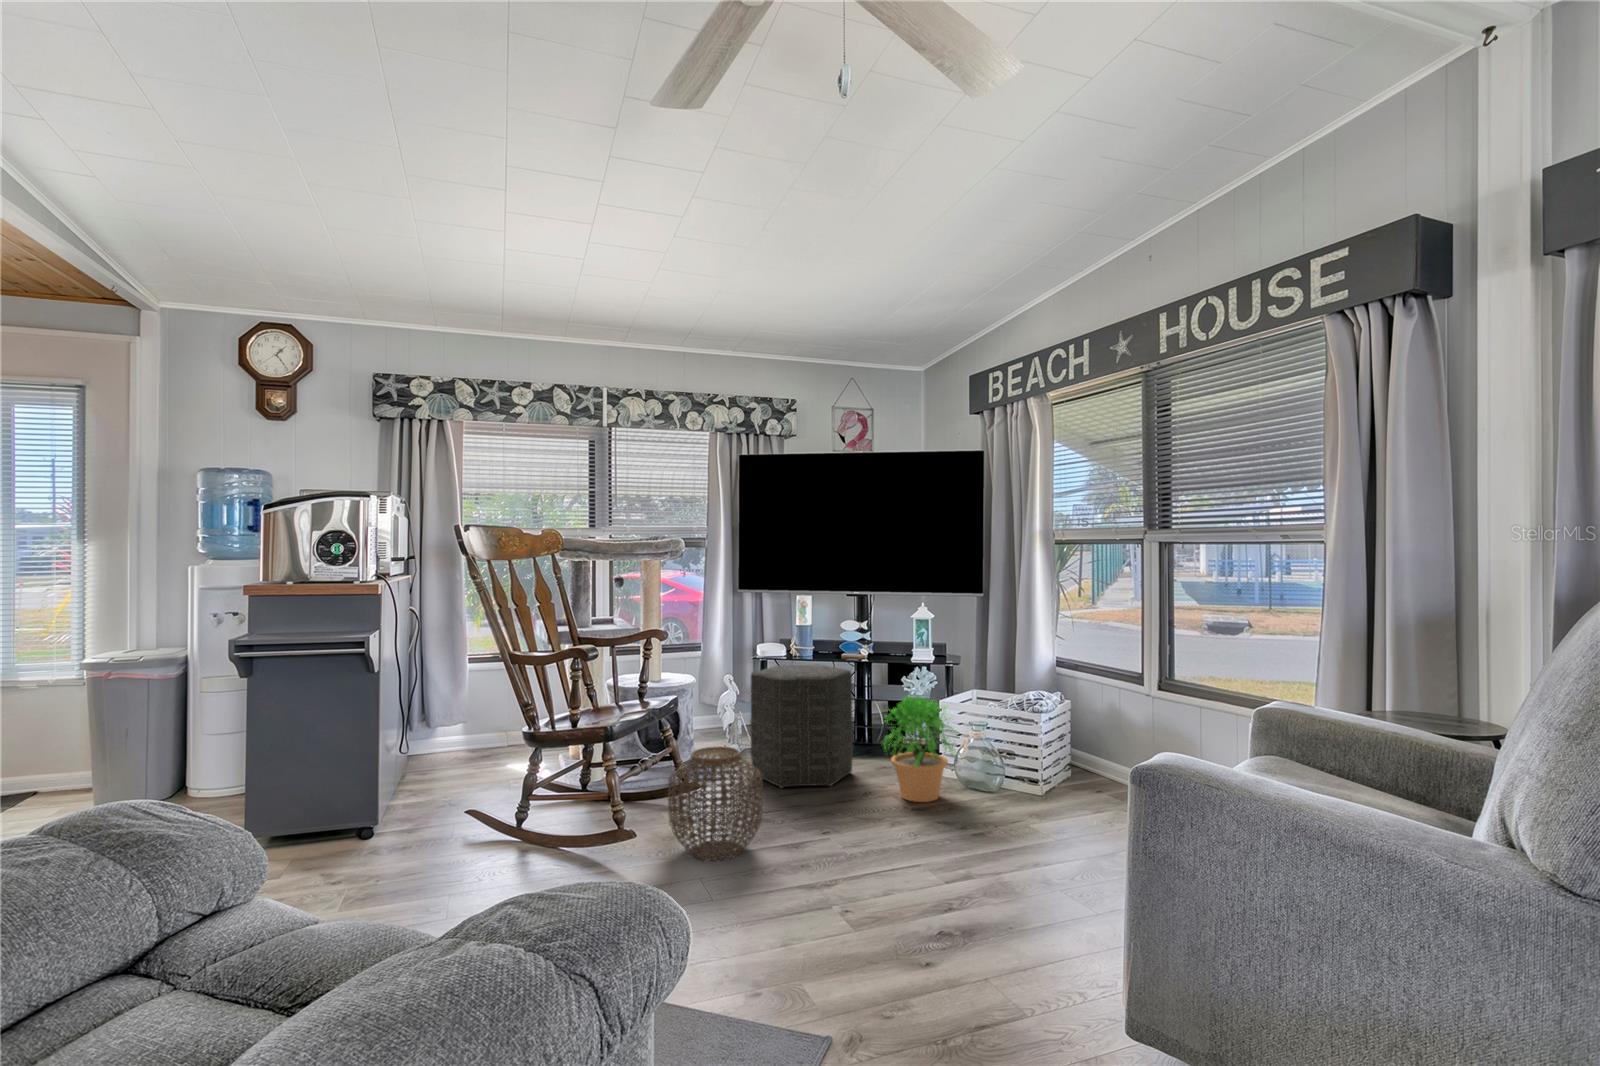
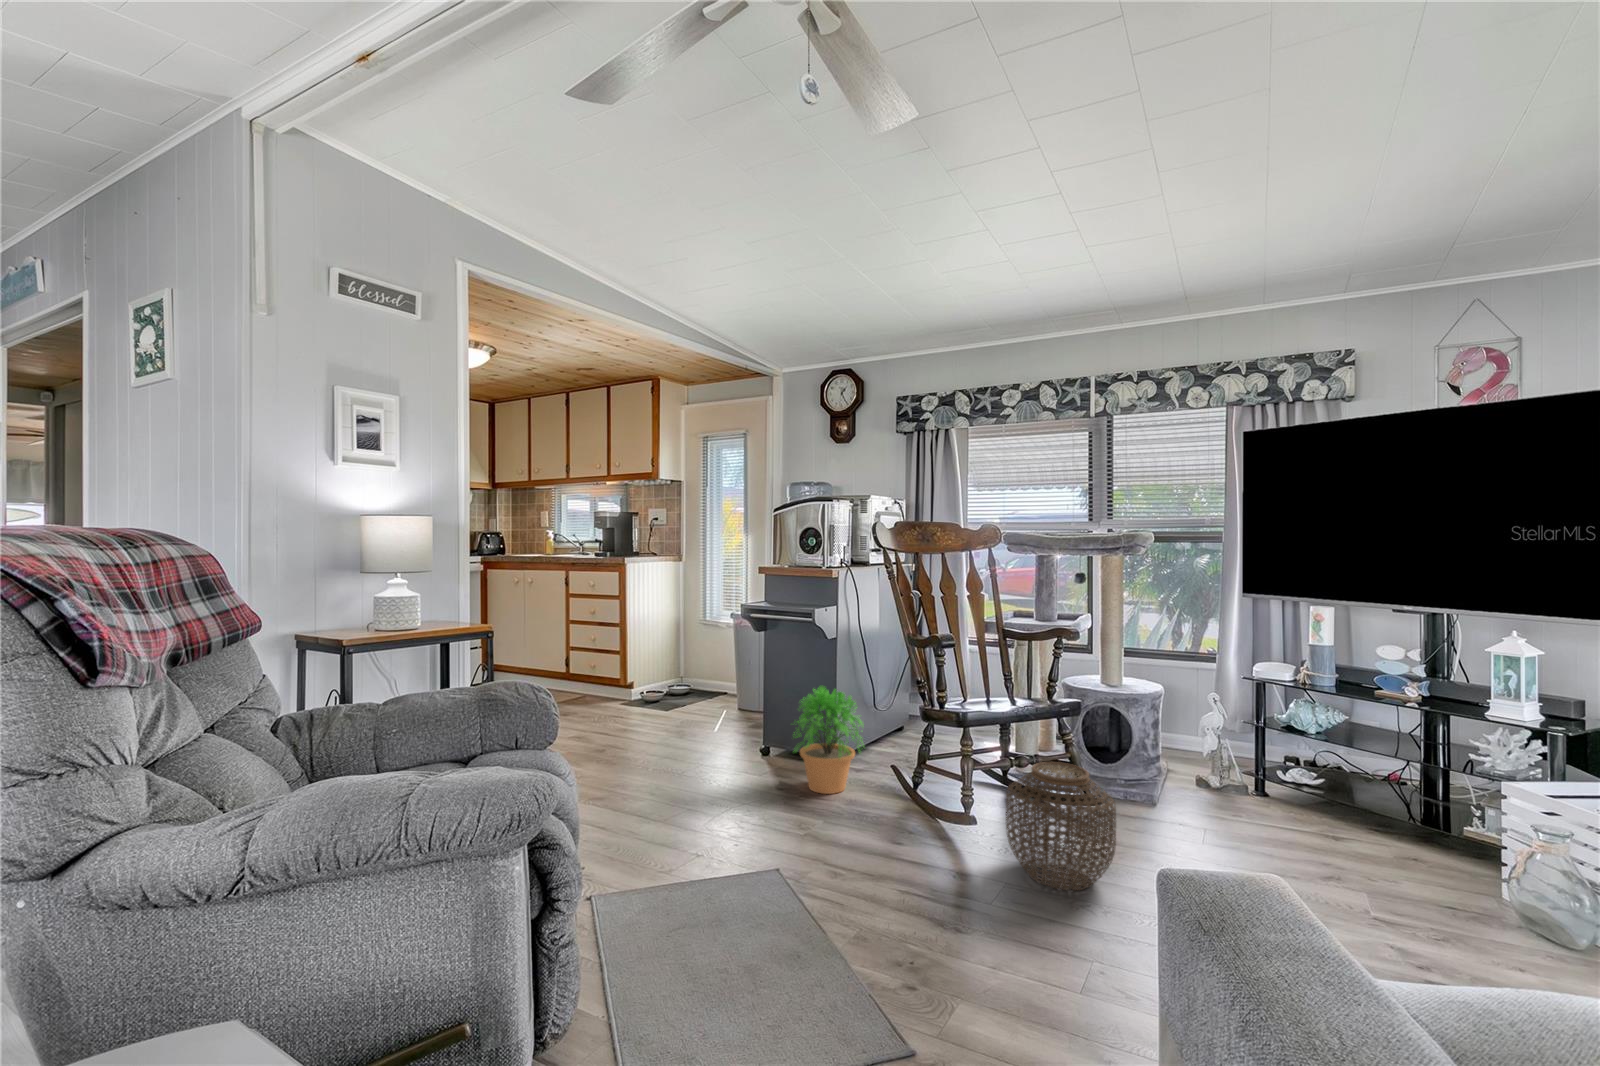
ottoman: present [750,664,853,788] -> none [1201,692,1355,864]
potted plant: present [883,695,953,802] -> present [794,686,862,794]

